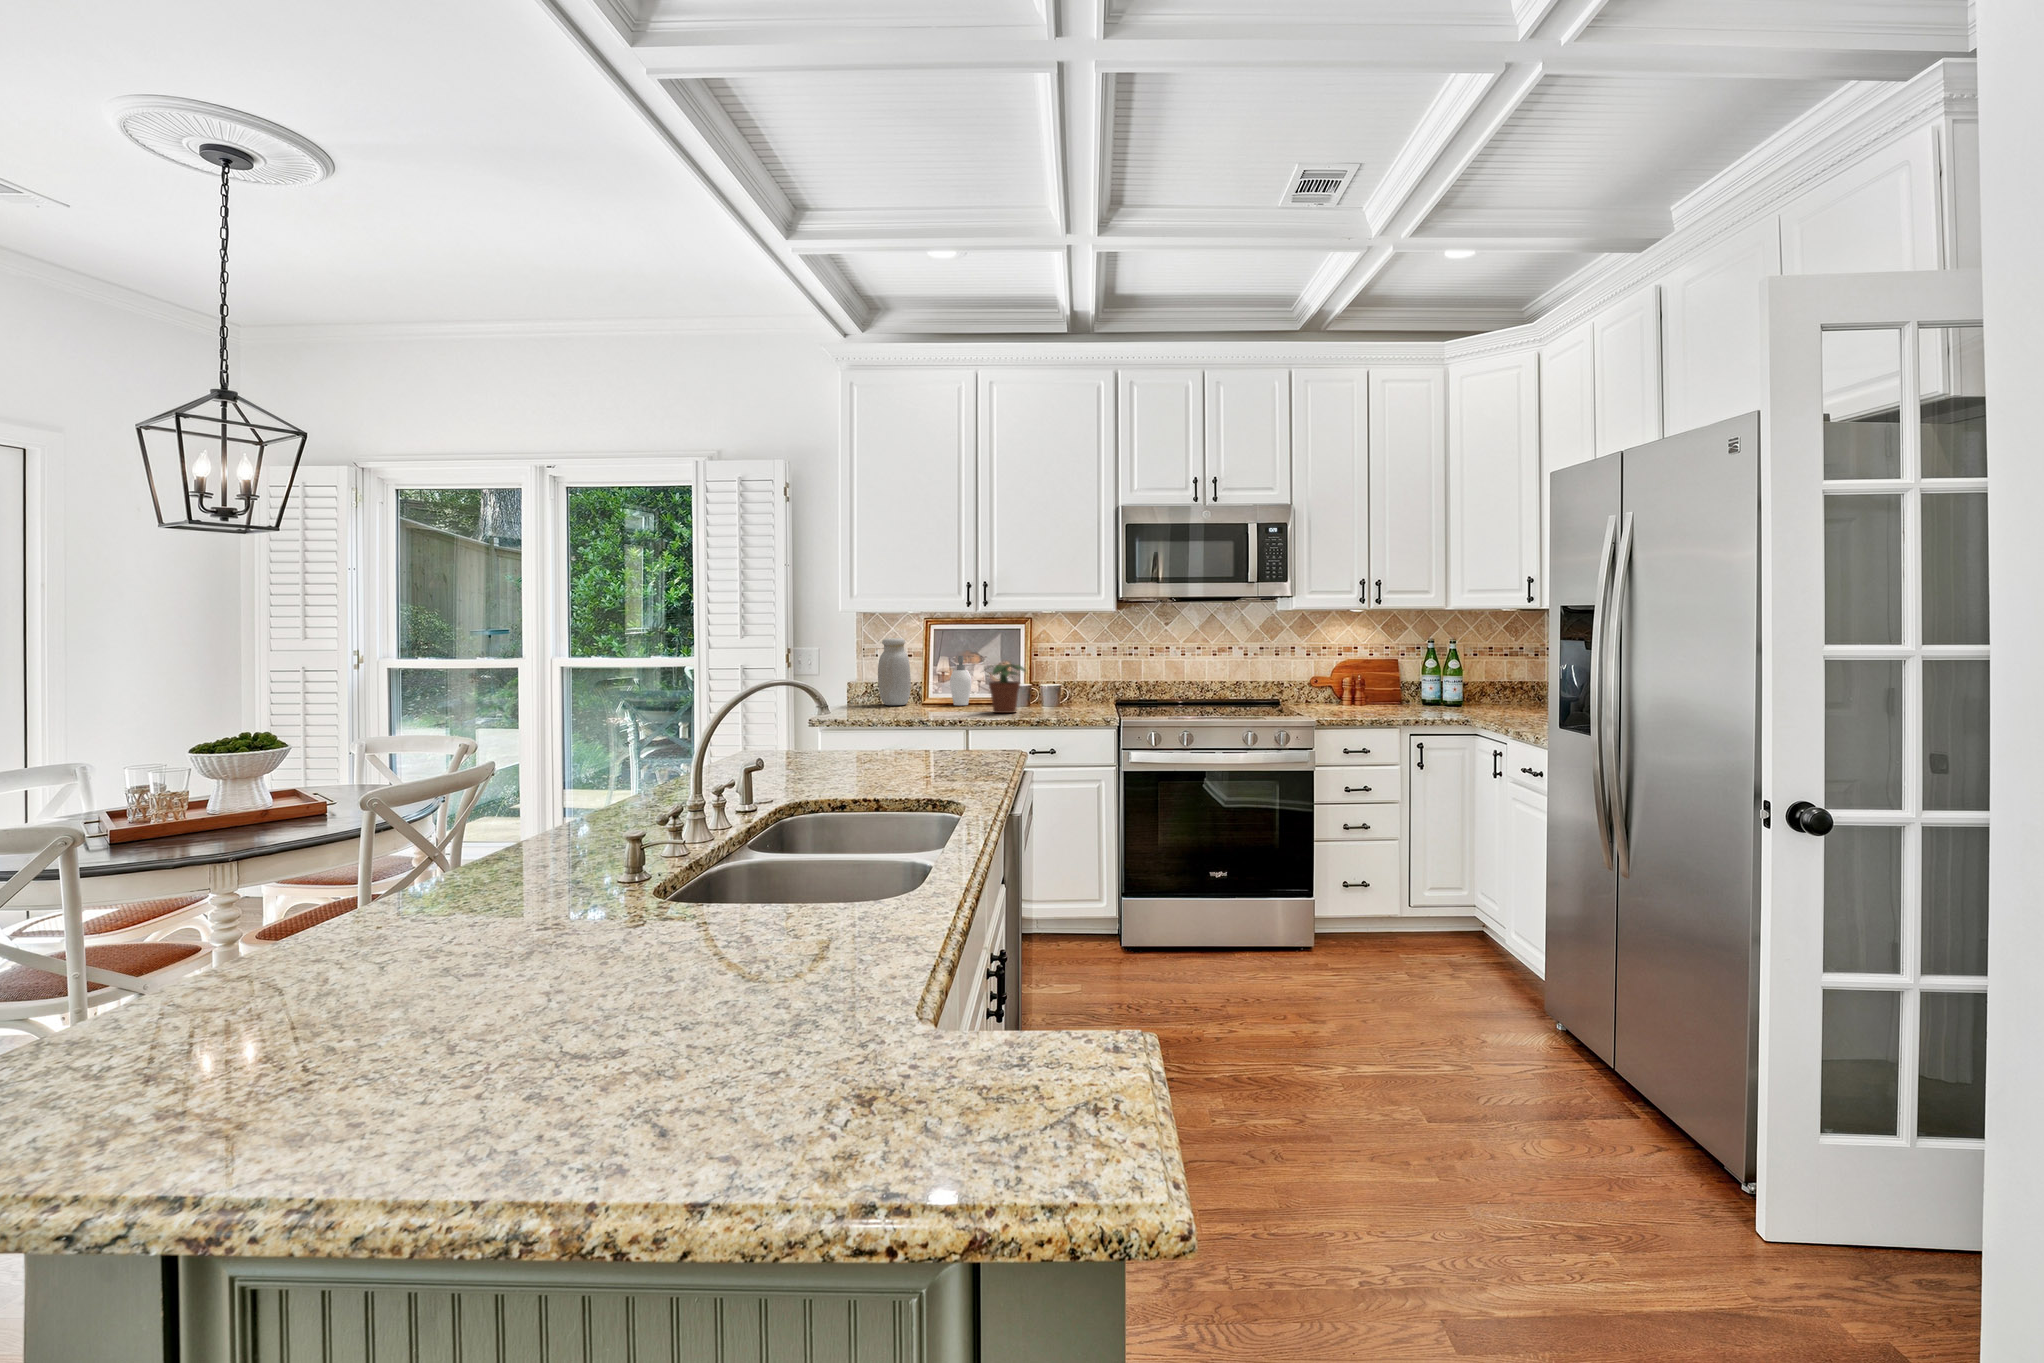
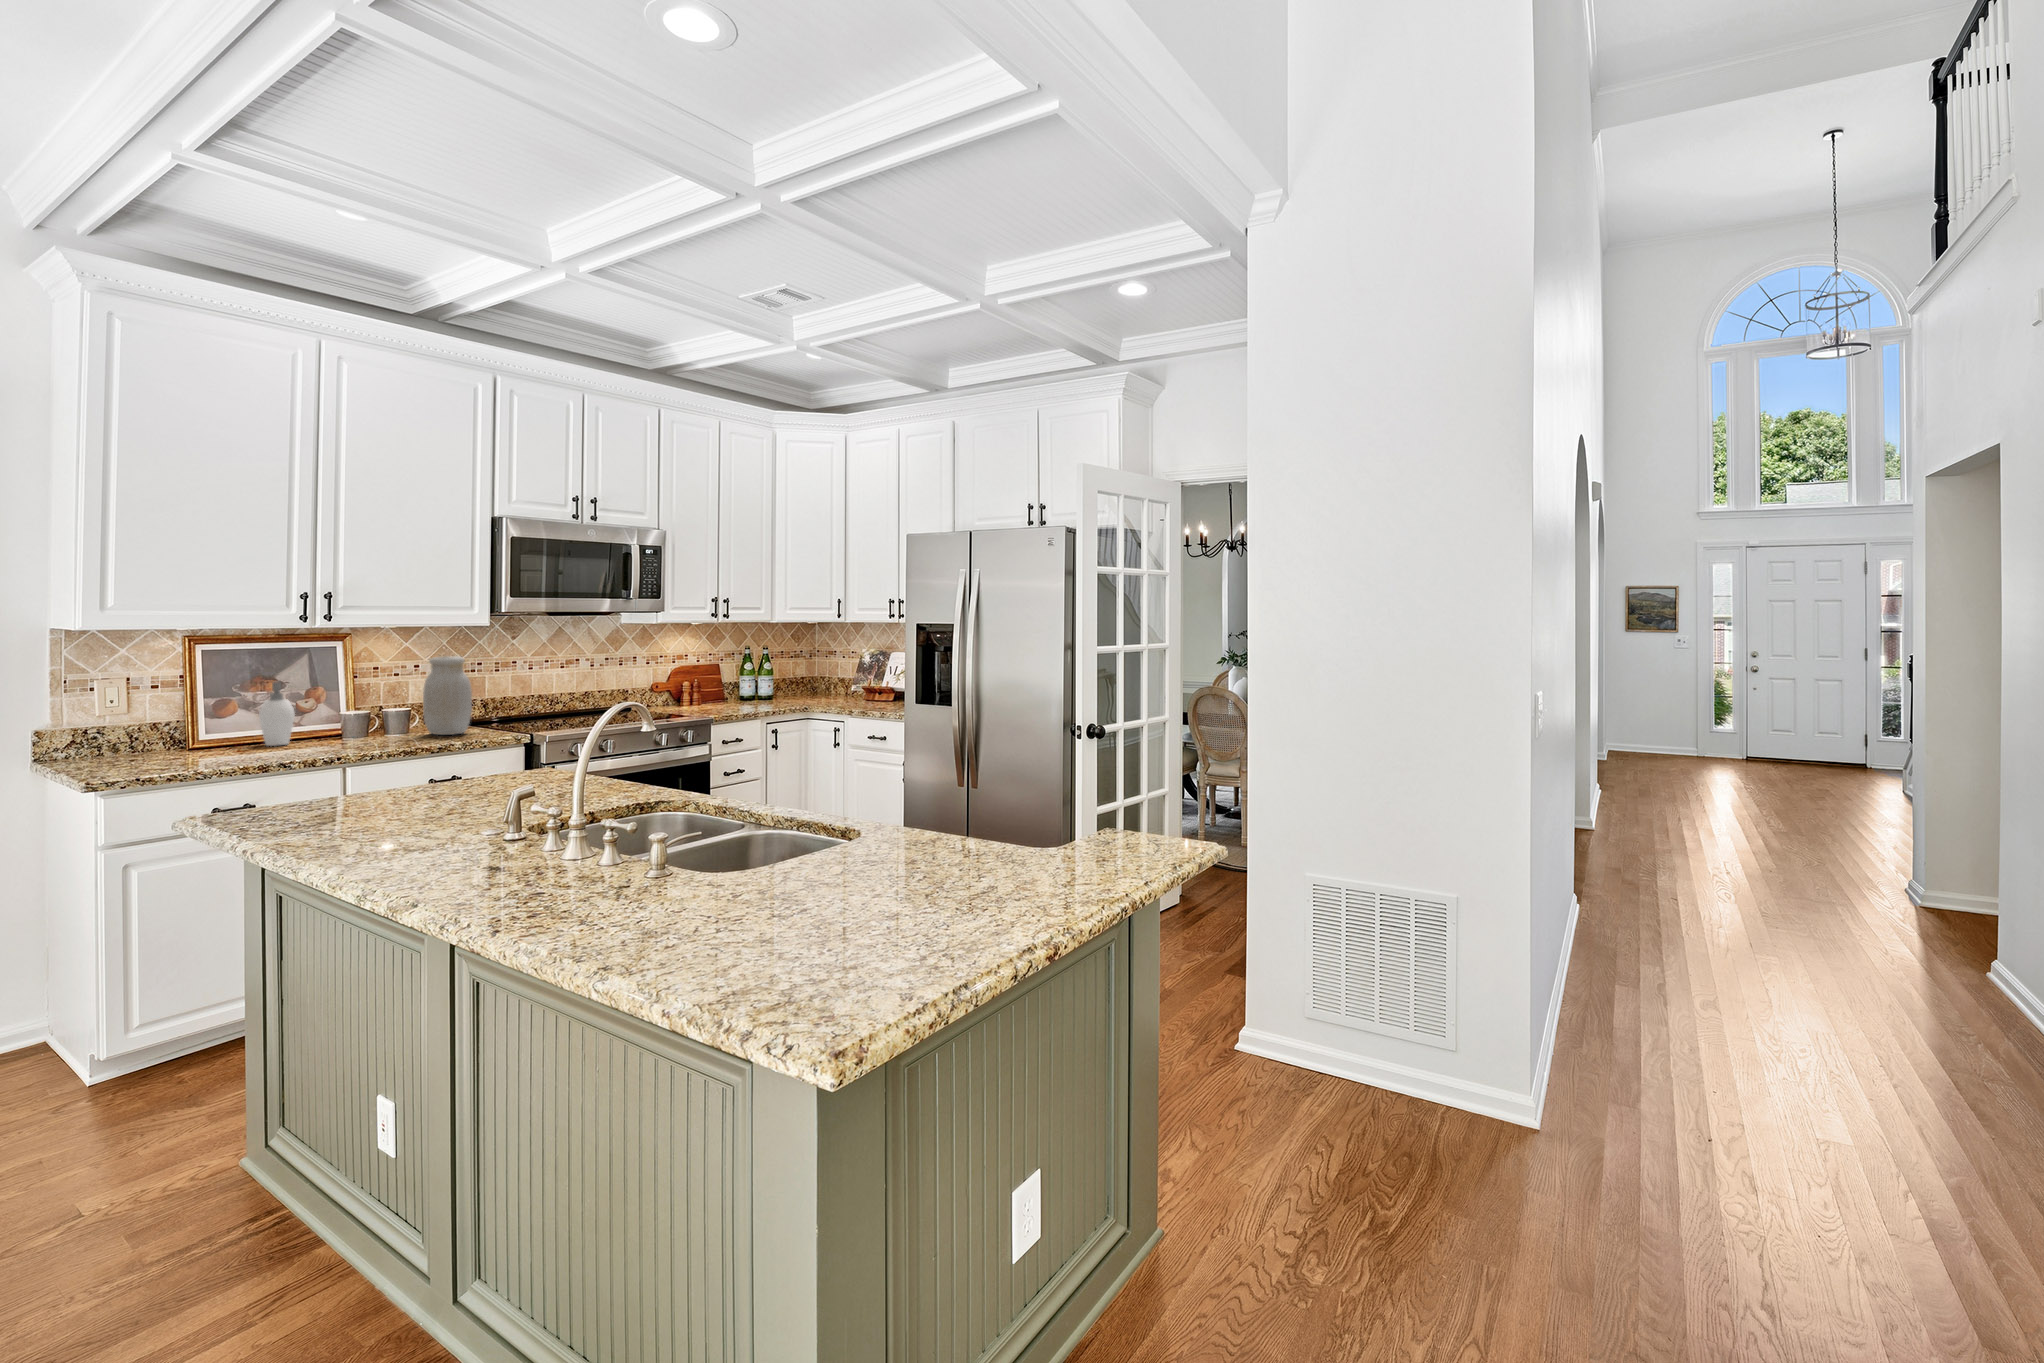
jar: present [878,638,911,705] -> present [423,656,472,735]
potted plant: present [989,664,1026,713] -> none [359,689,422,748]

